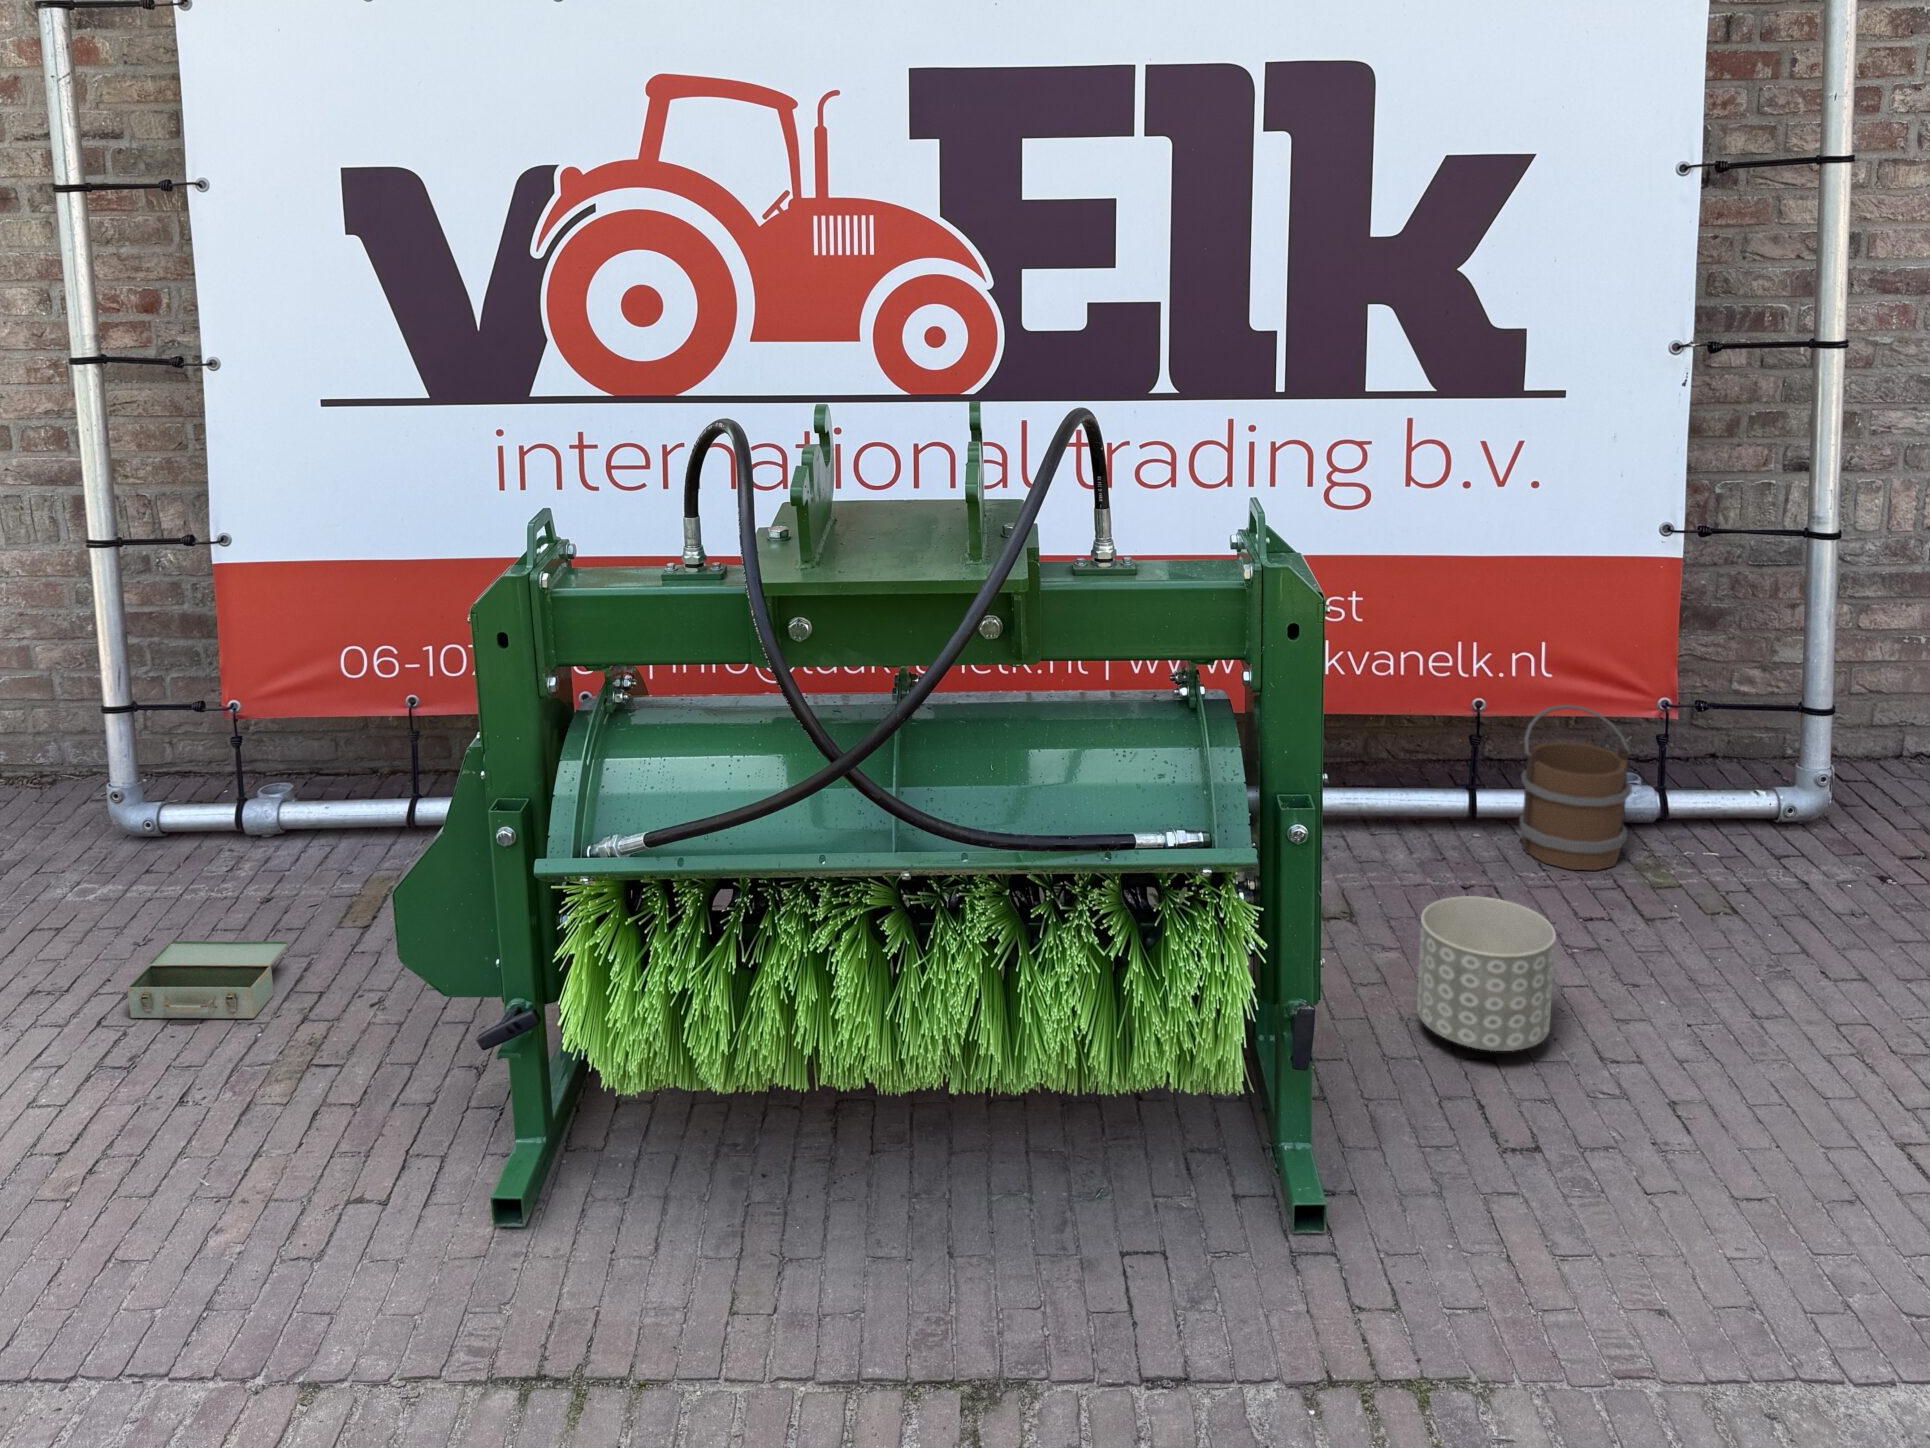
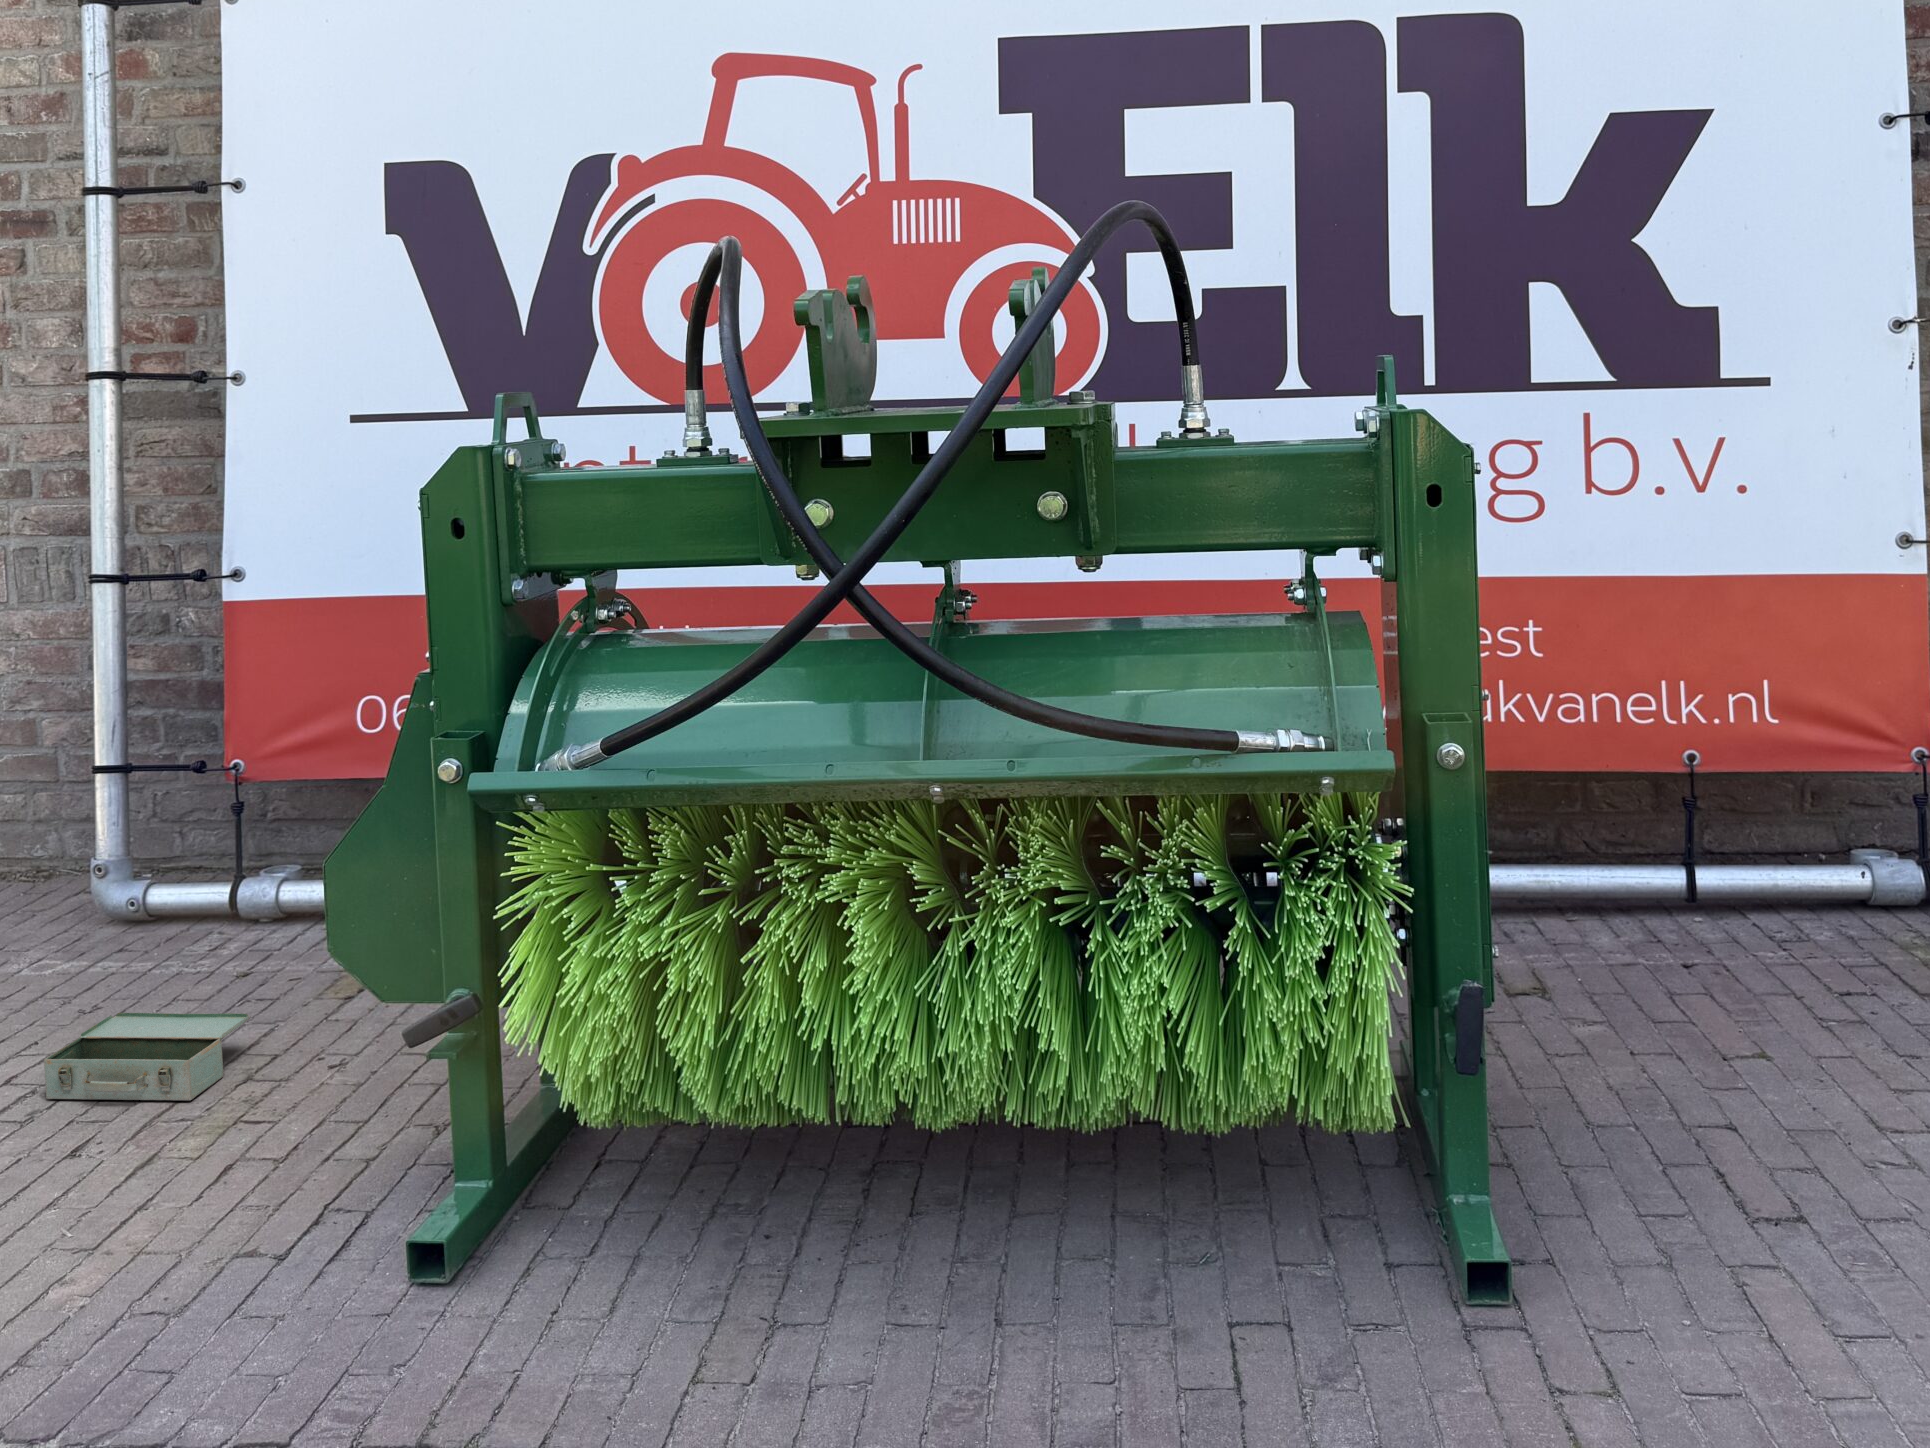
bucket: present [1520,705,1632,870] -> none [1753,754,1895,955]
planter: present [1417,896,1556,1051] -> none [1649,949,1834,1148]

